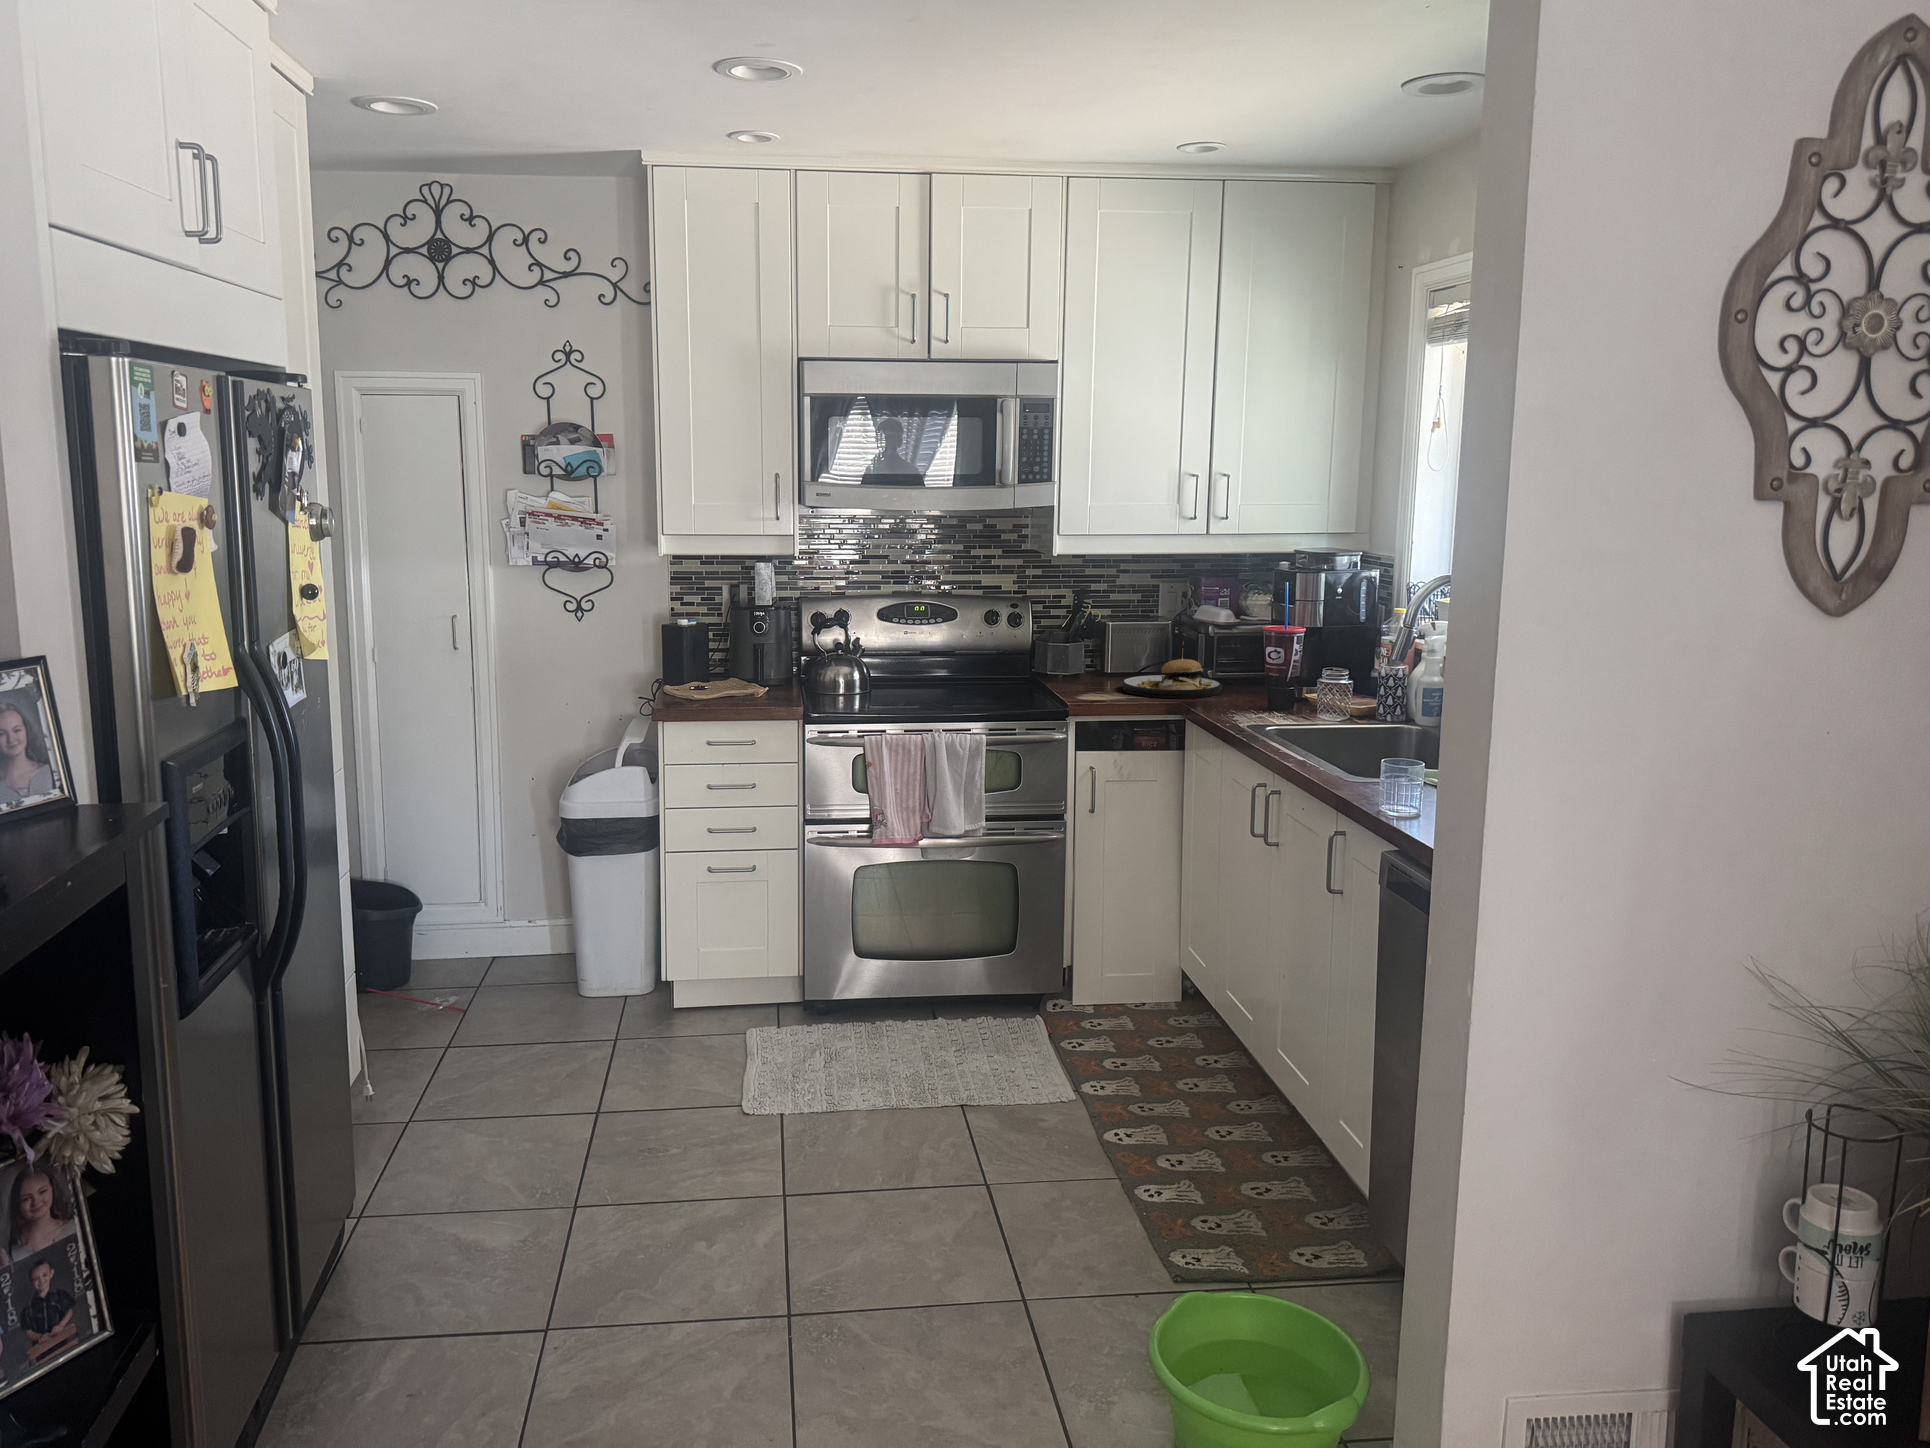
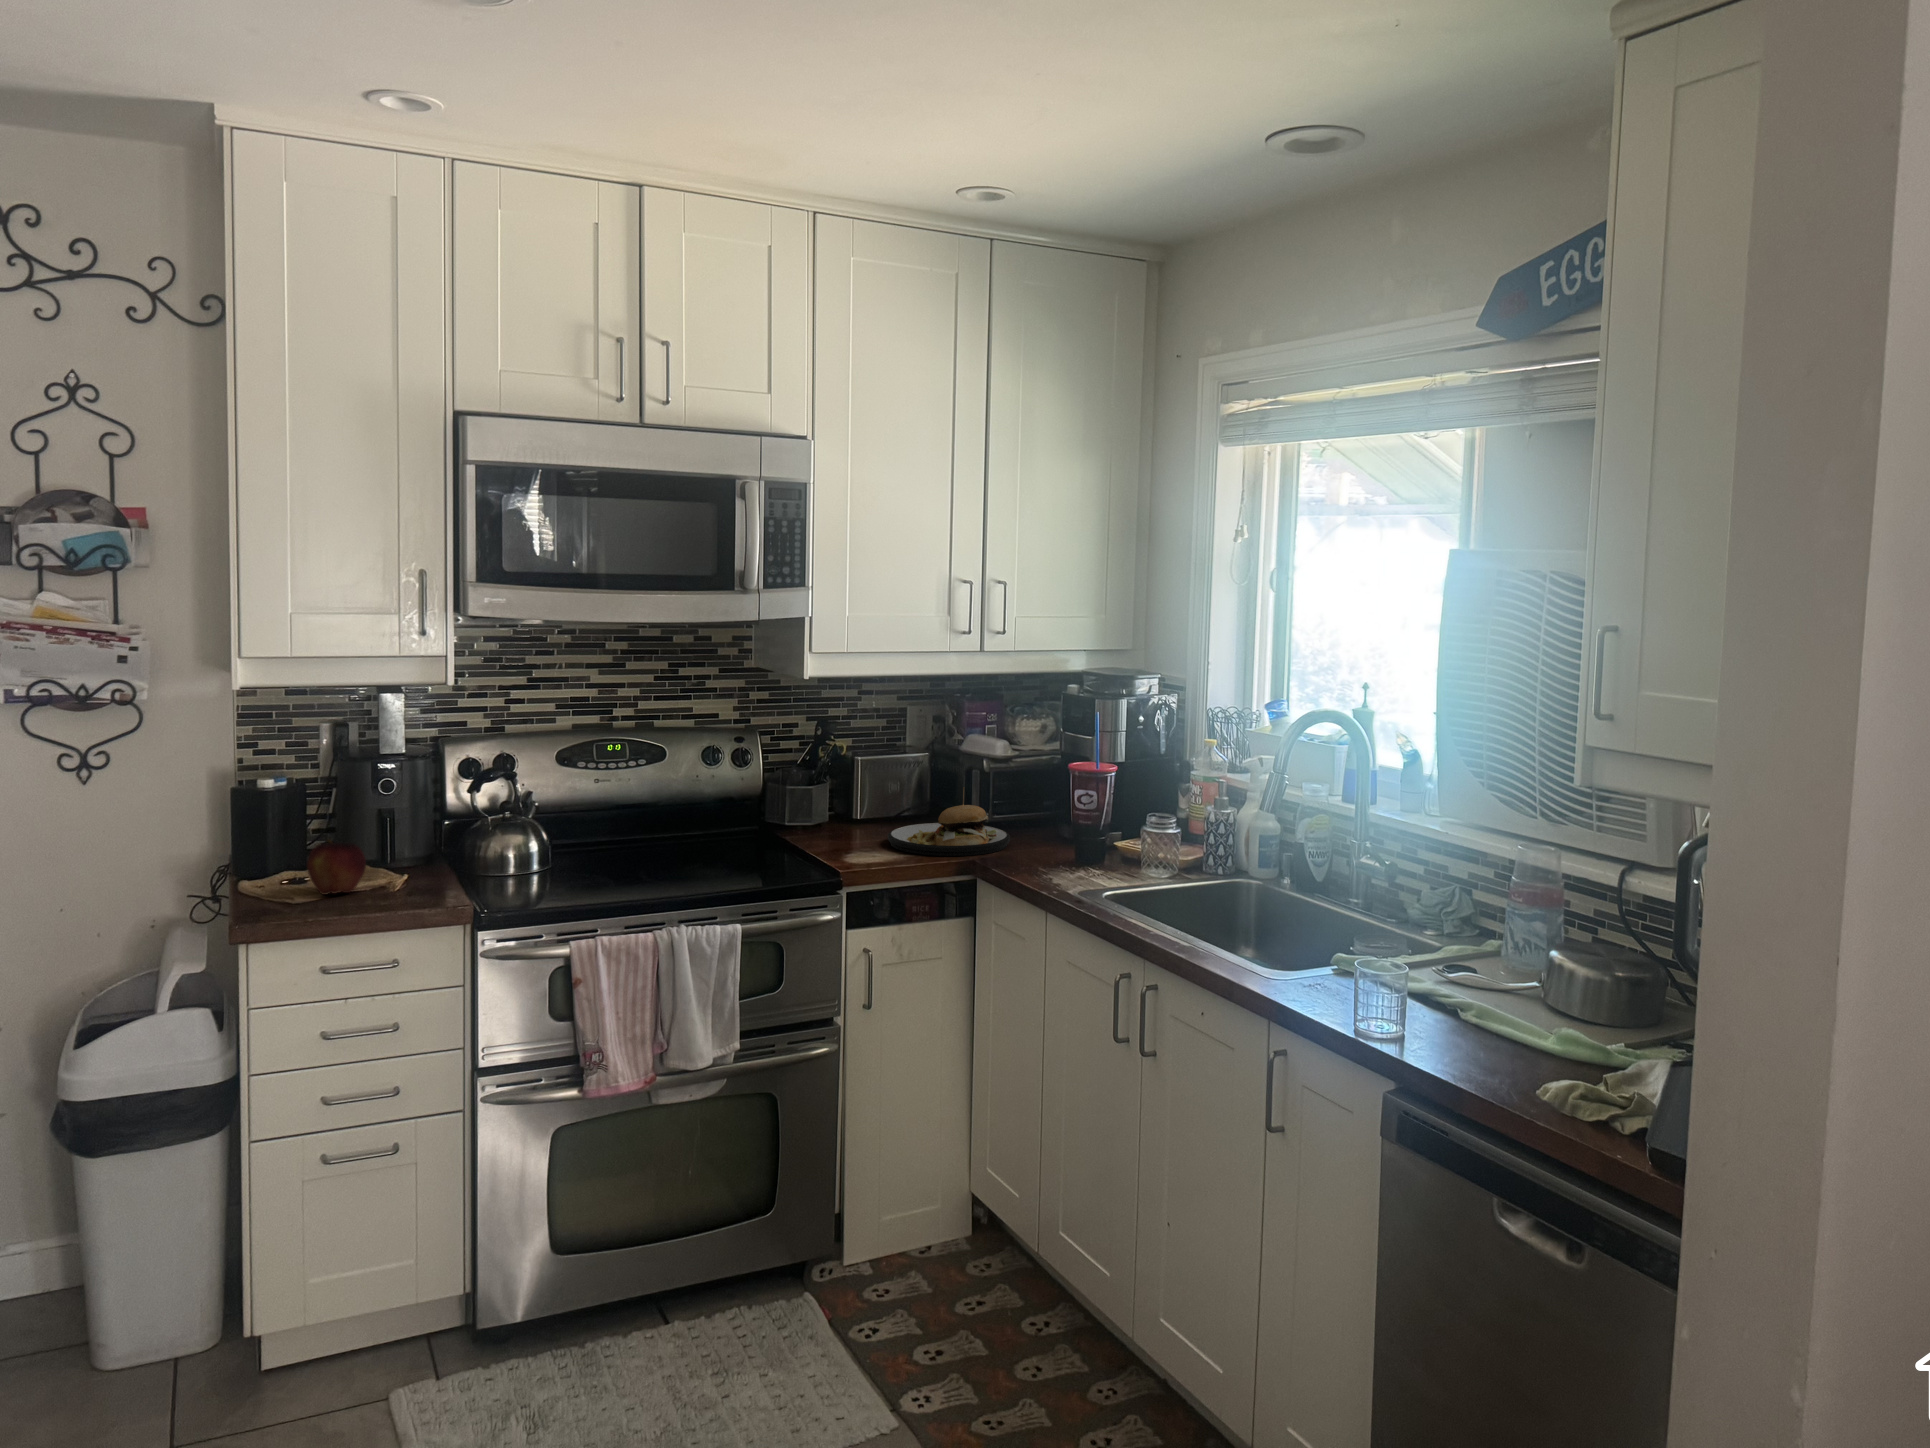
fruit: none [703,660,739,698] -> present [307,840,366,895]

